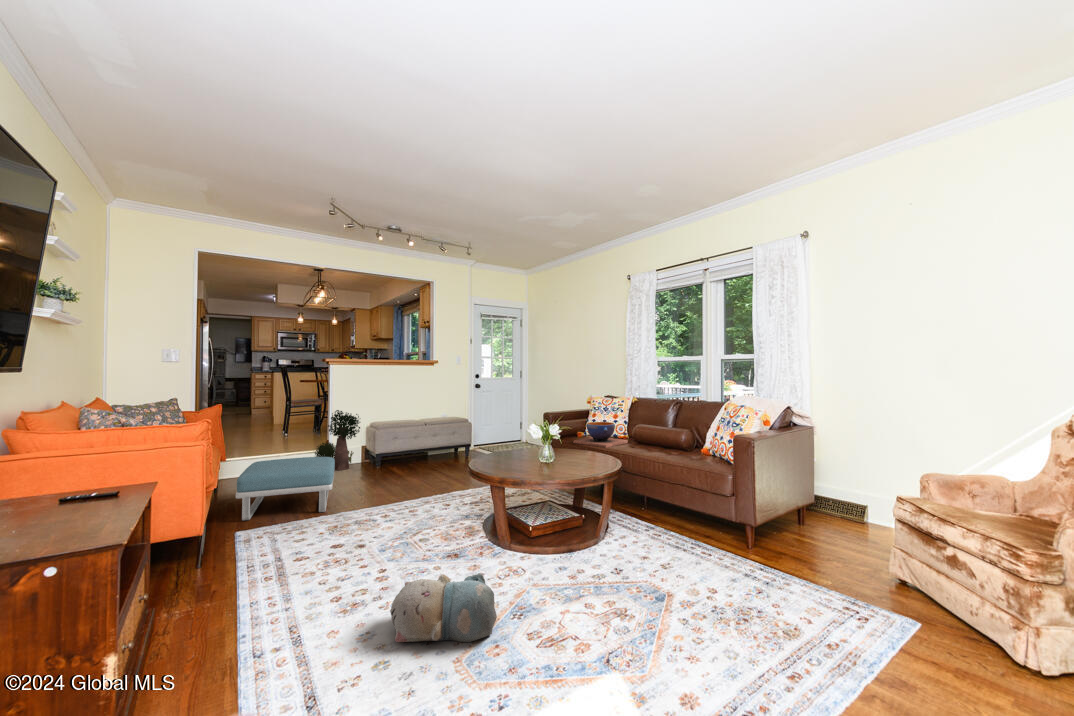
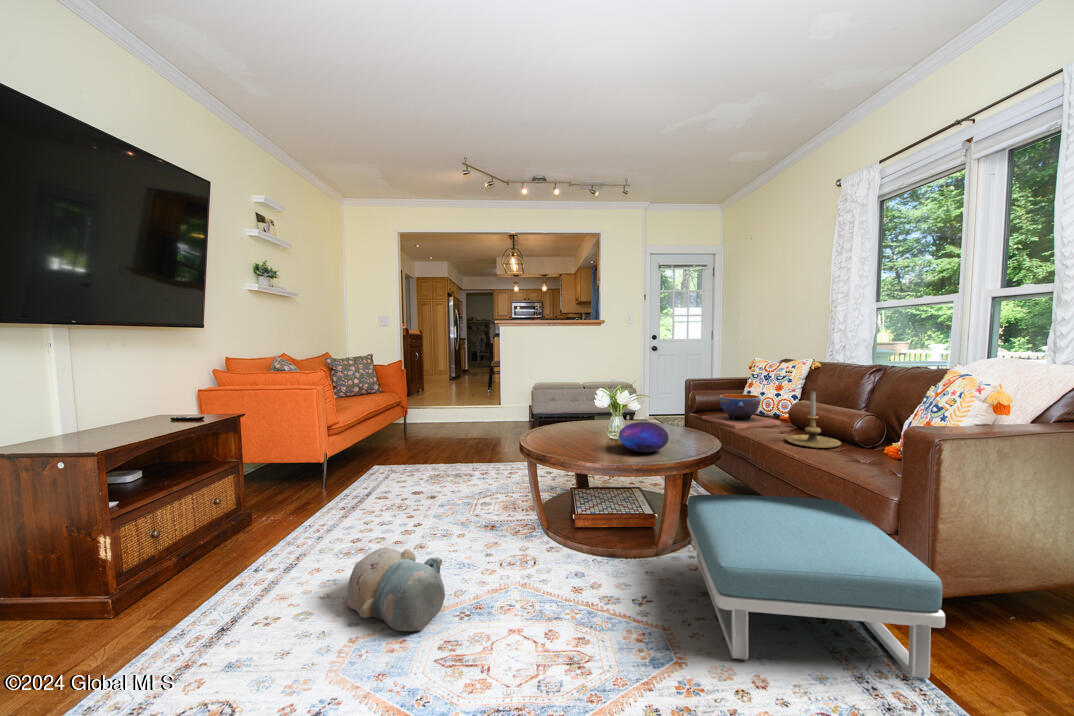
potted plant: present [315,410,360,470] -> none [488,371,523,426]
candle holder: none [646,417,679,454] -> present [786,392,841,448]
decorative orb: none [559,444,596,467] -> present [618,422,669,452]
footstool: present [236,457,335,521] -> present [687,495,945,678]

